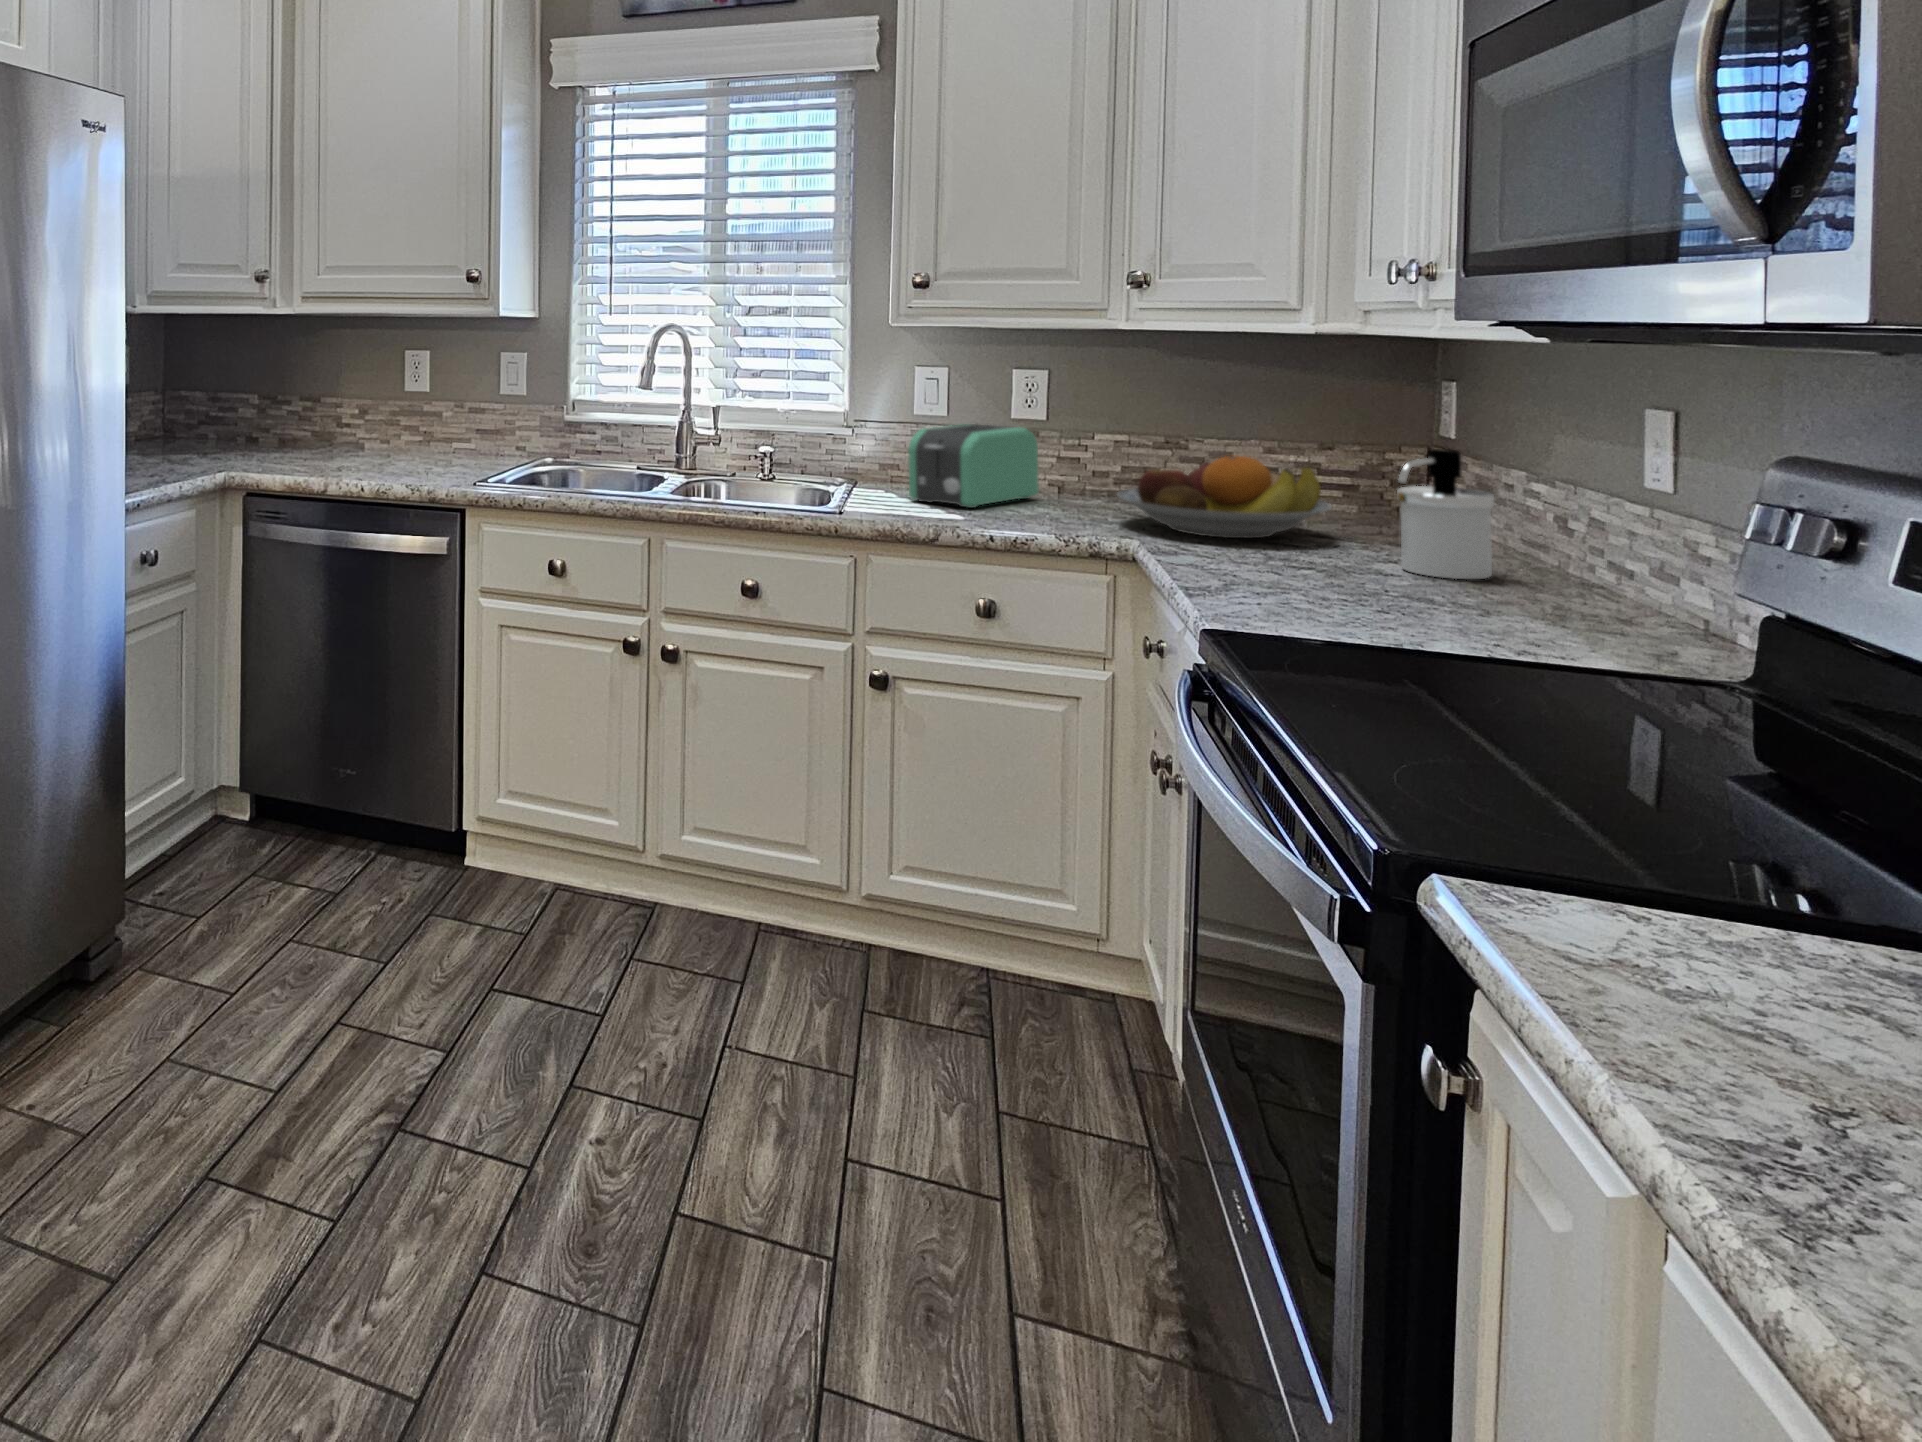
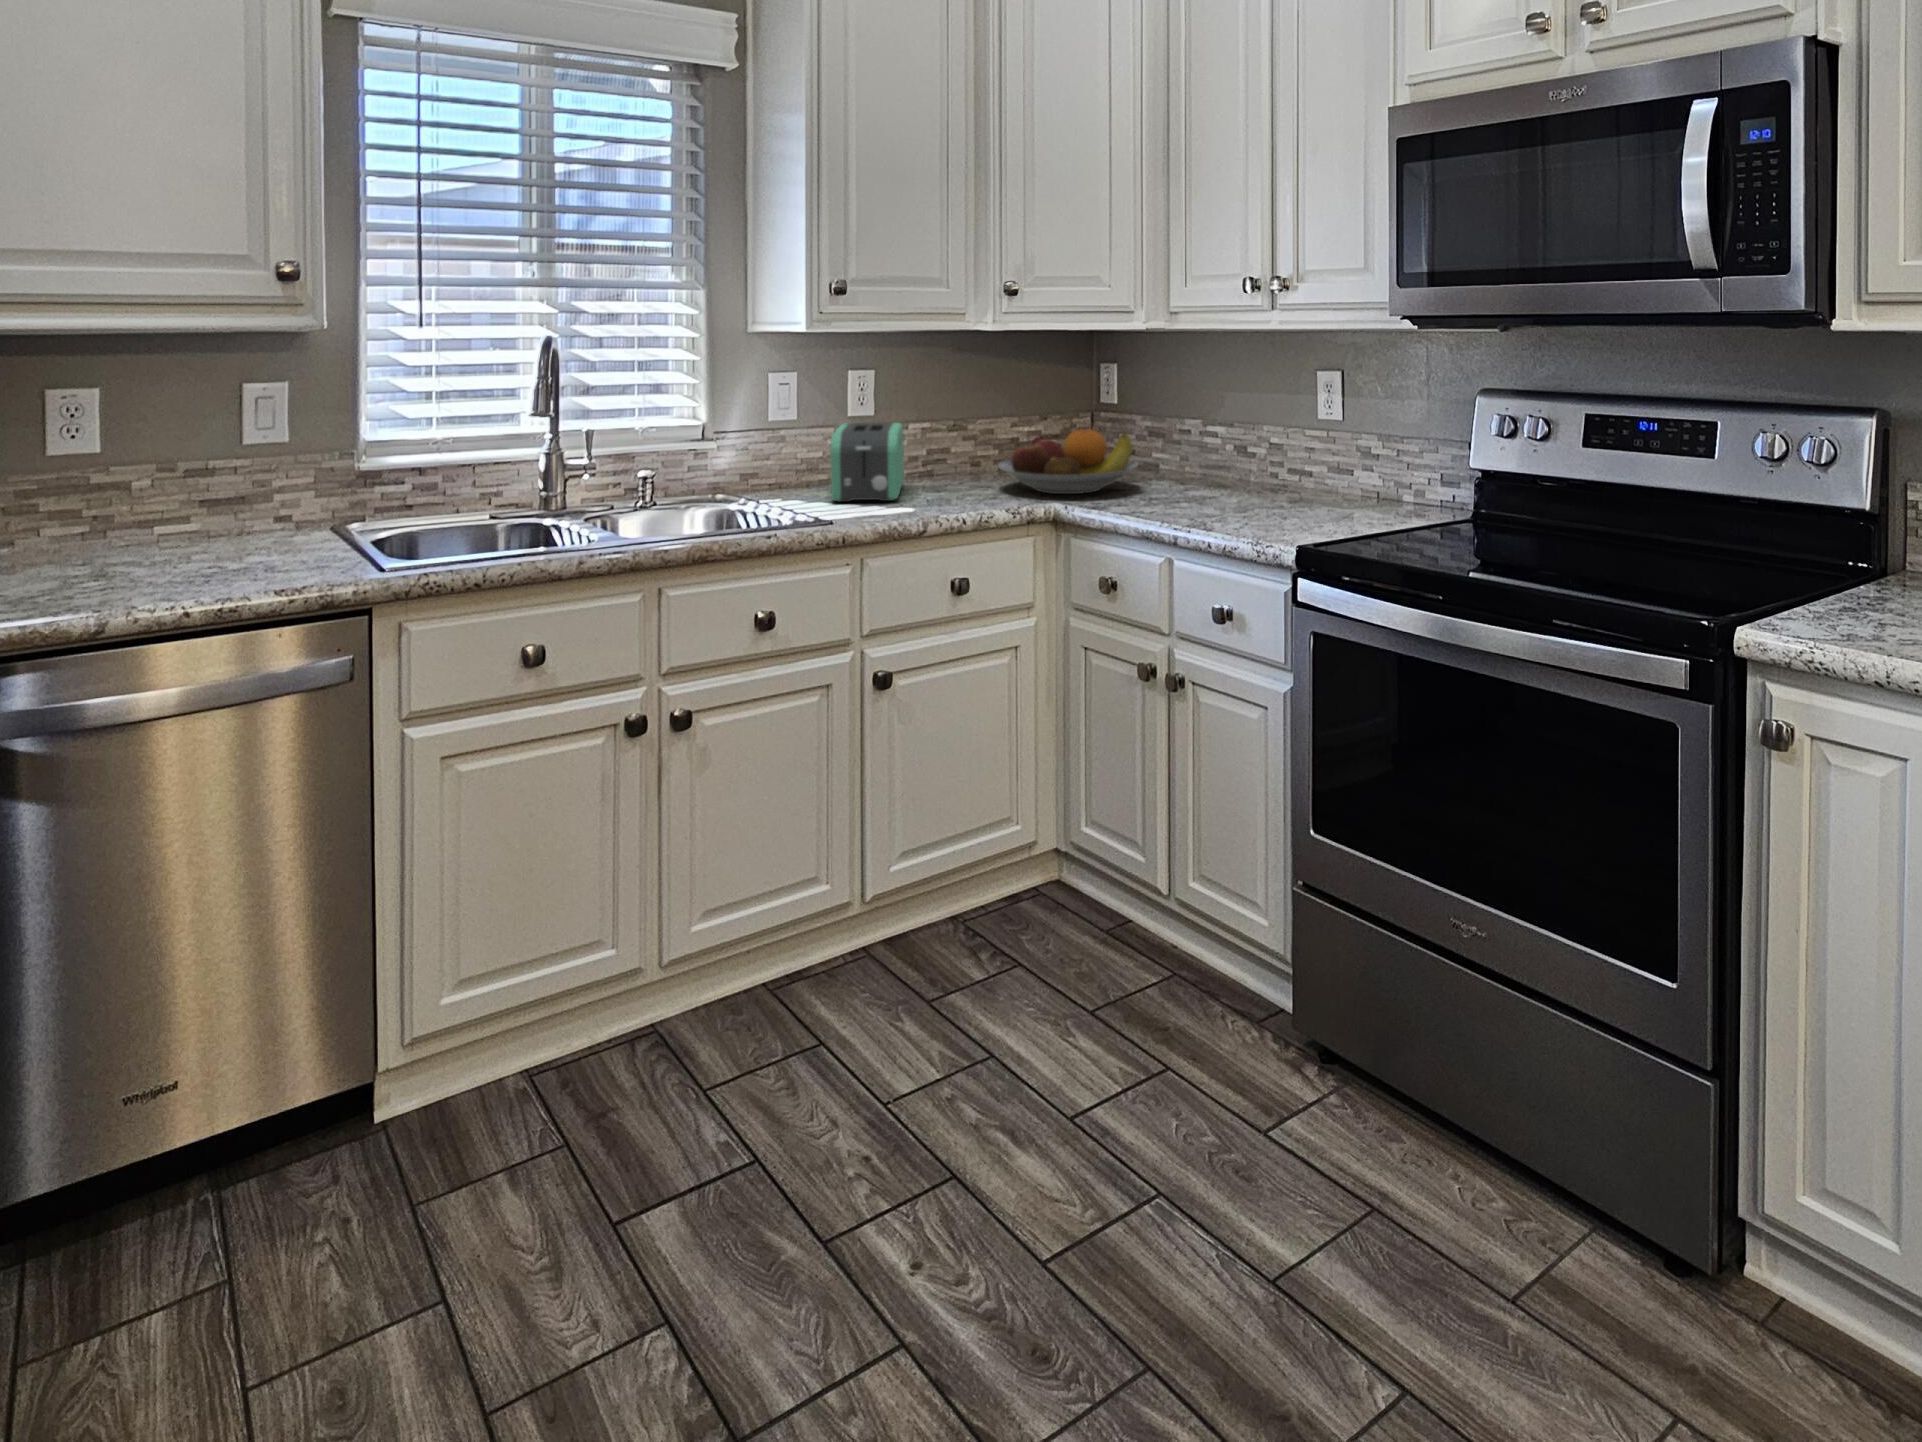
soap dispenser: present [1397,449,1494,579] -> none [1203,411,1253,498]

